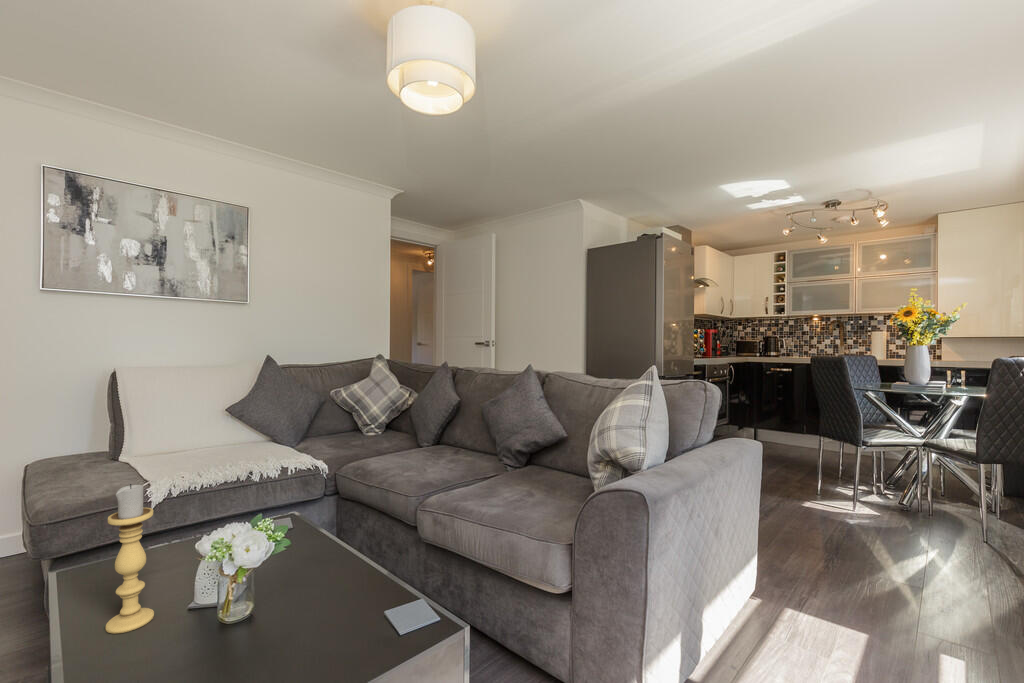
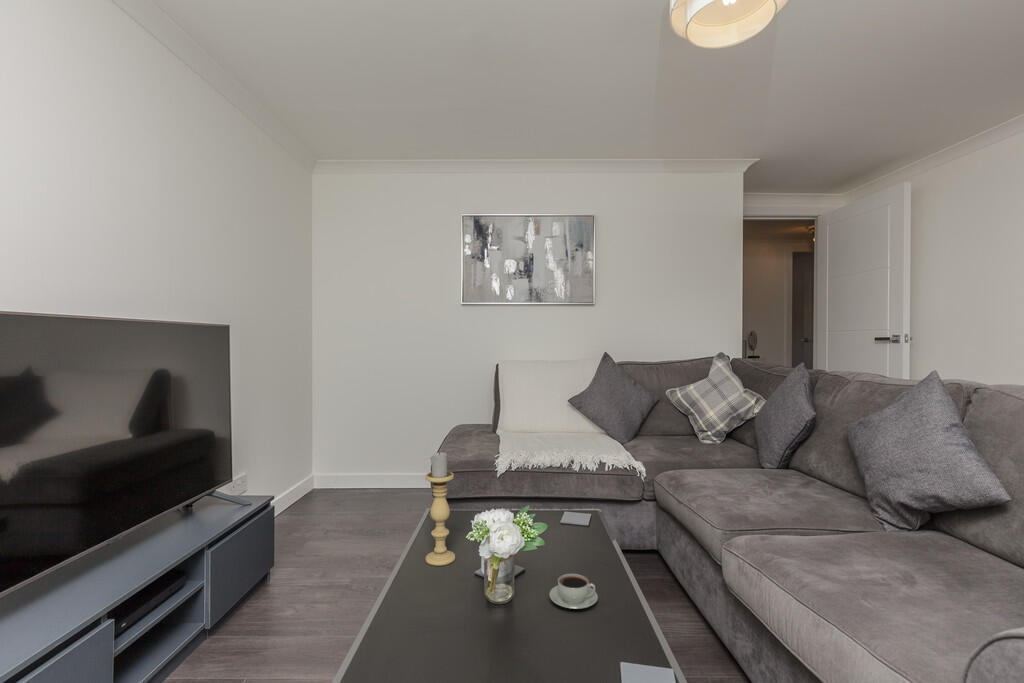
coffee cup: none [304,574,354,610] -> present [549,574,598,609]

